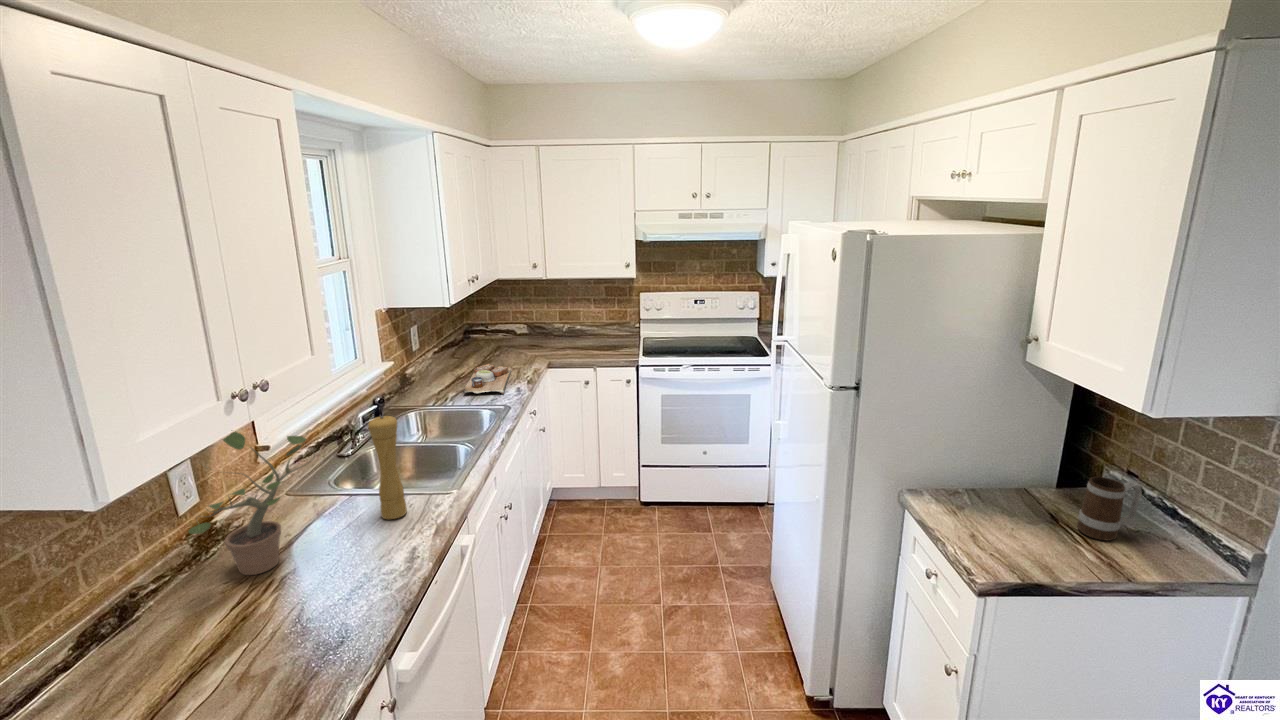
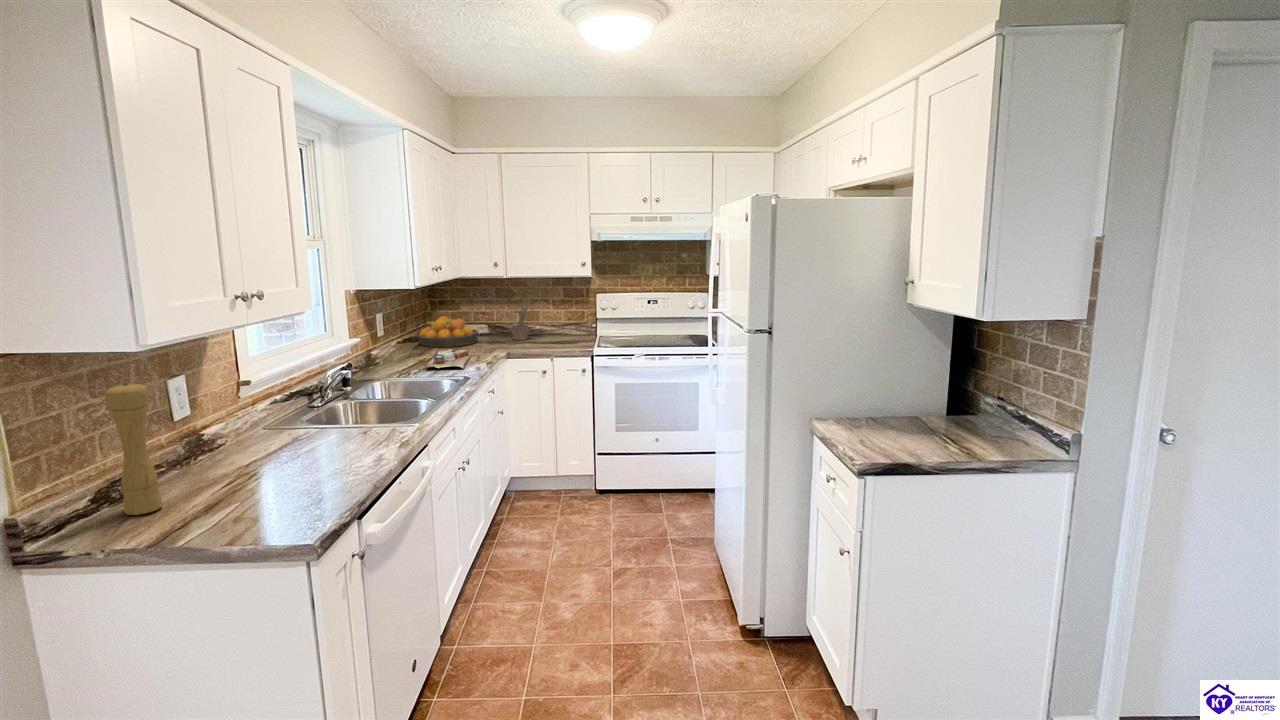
fruit bowl: none [456,321,516,356] -> present [418,316,477,347]
pepper mill: present [368,416,407,519] -> present [105,383,162,515]
potted plant: present [189,431,314,575] -> present [505,286,536,340]
mug: present [1077,477,1142,540] -> none [949,390,996,441]

